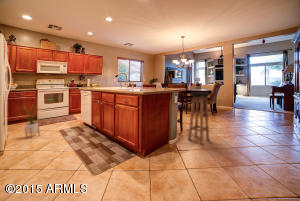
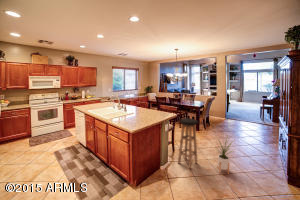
house plant: present [25,107,40,138] -> present [217,140,232,174]

